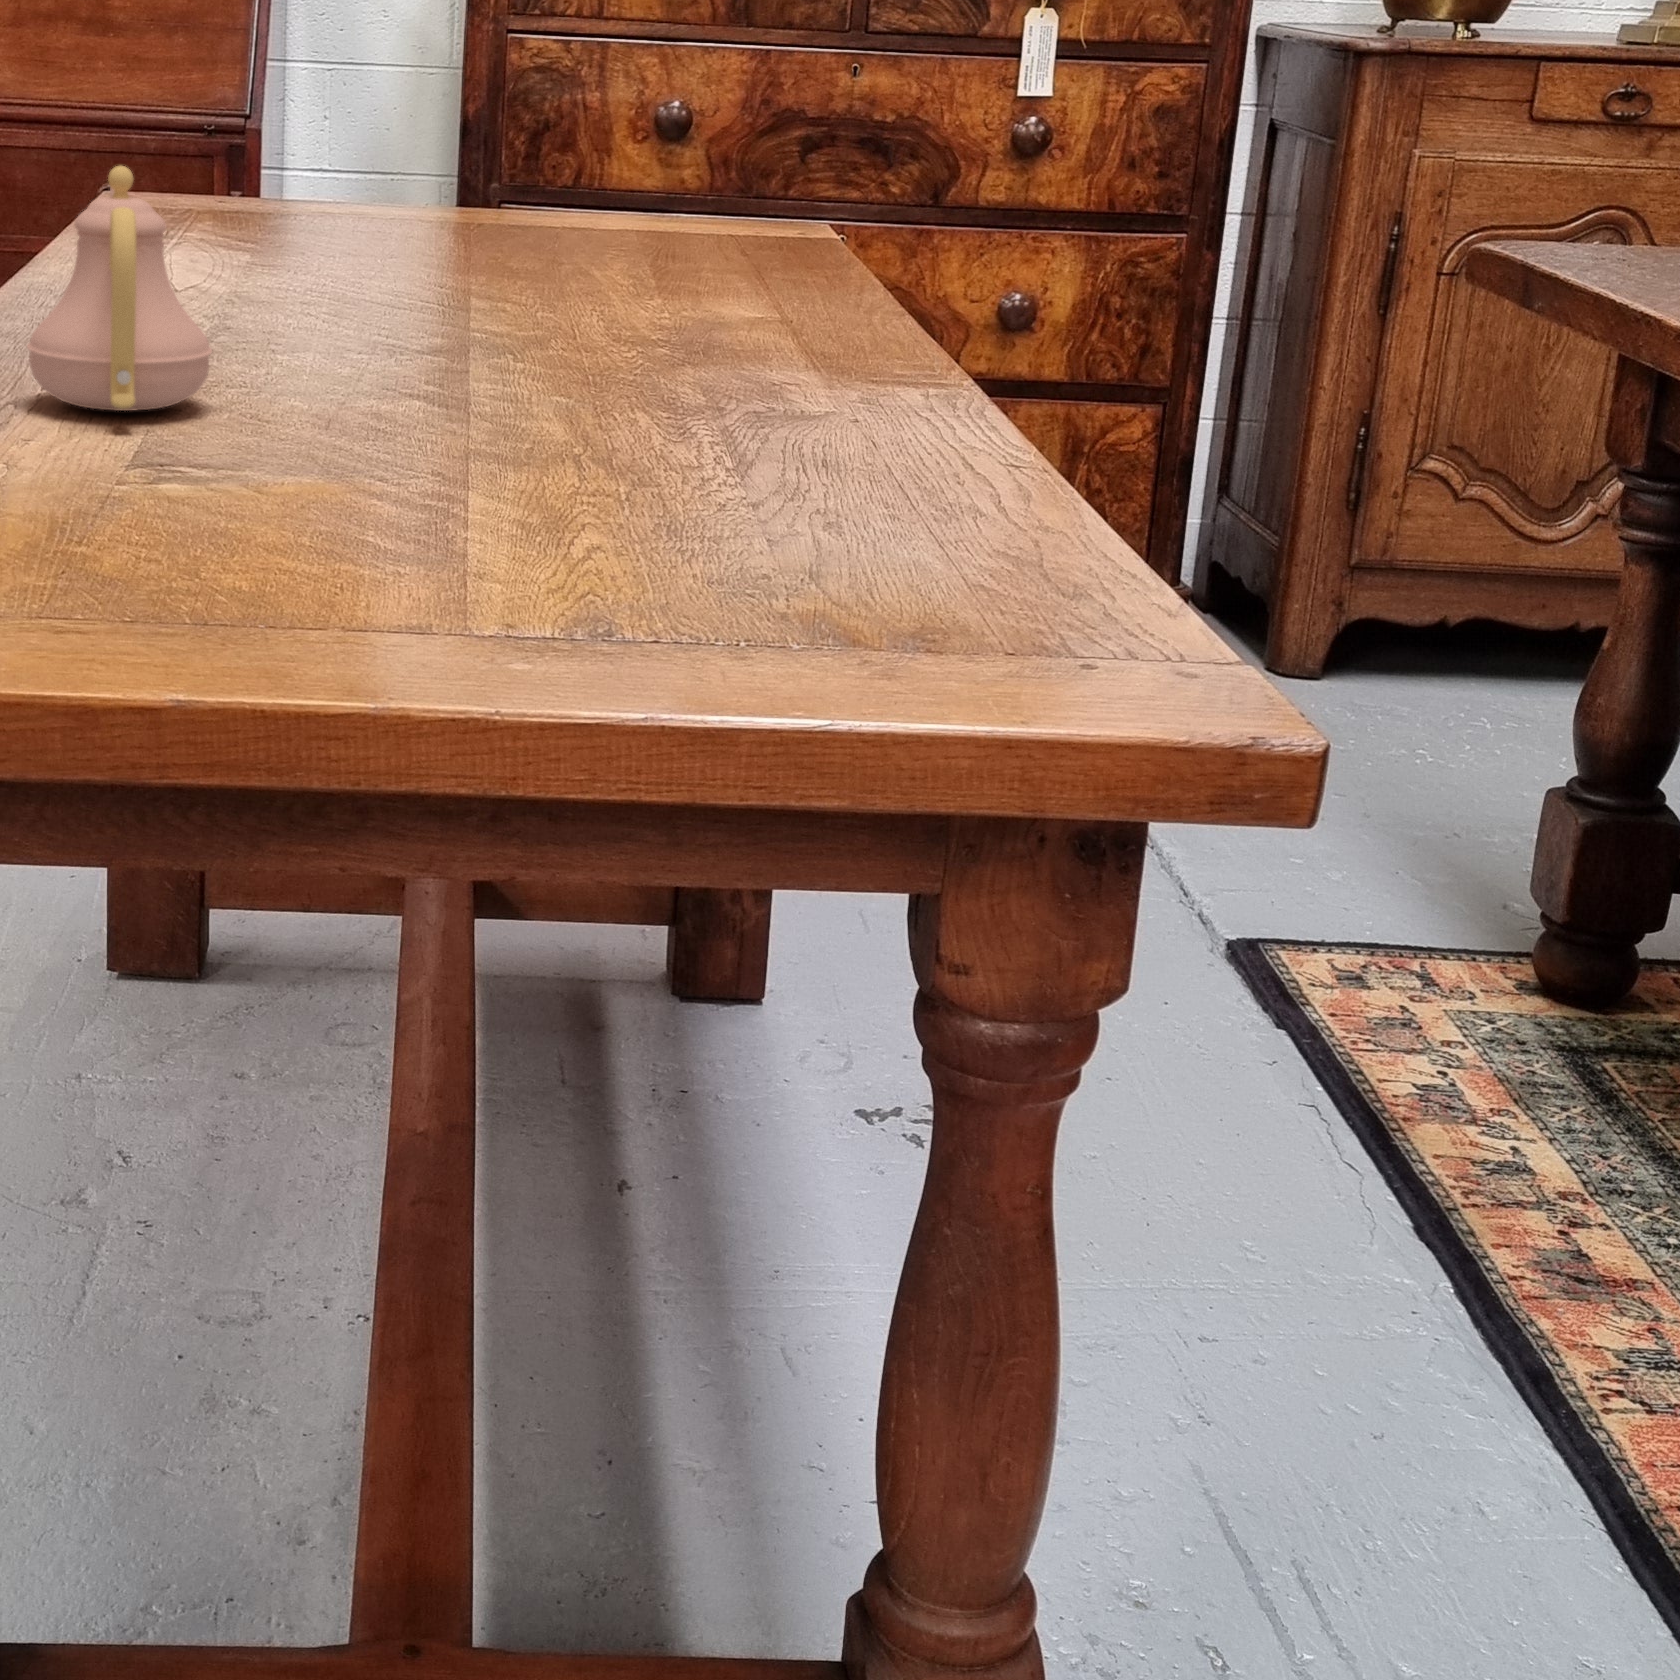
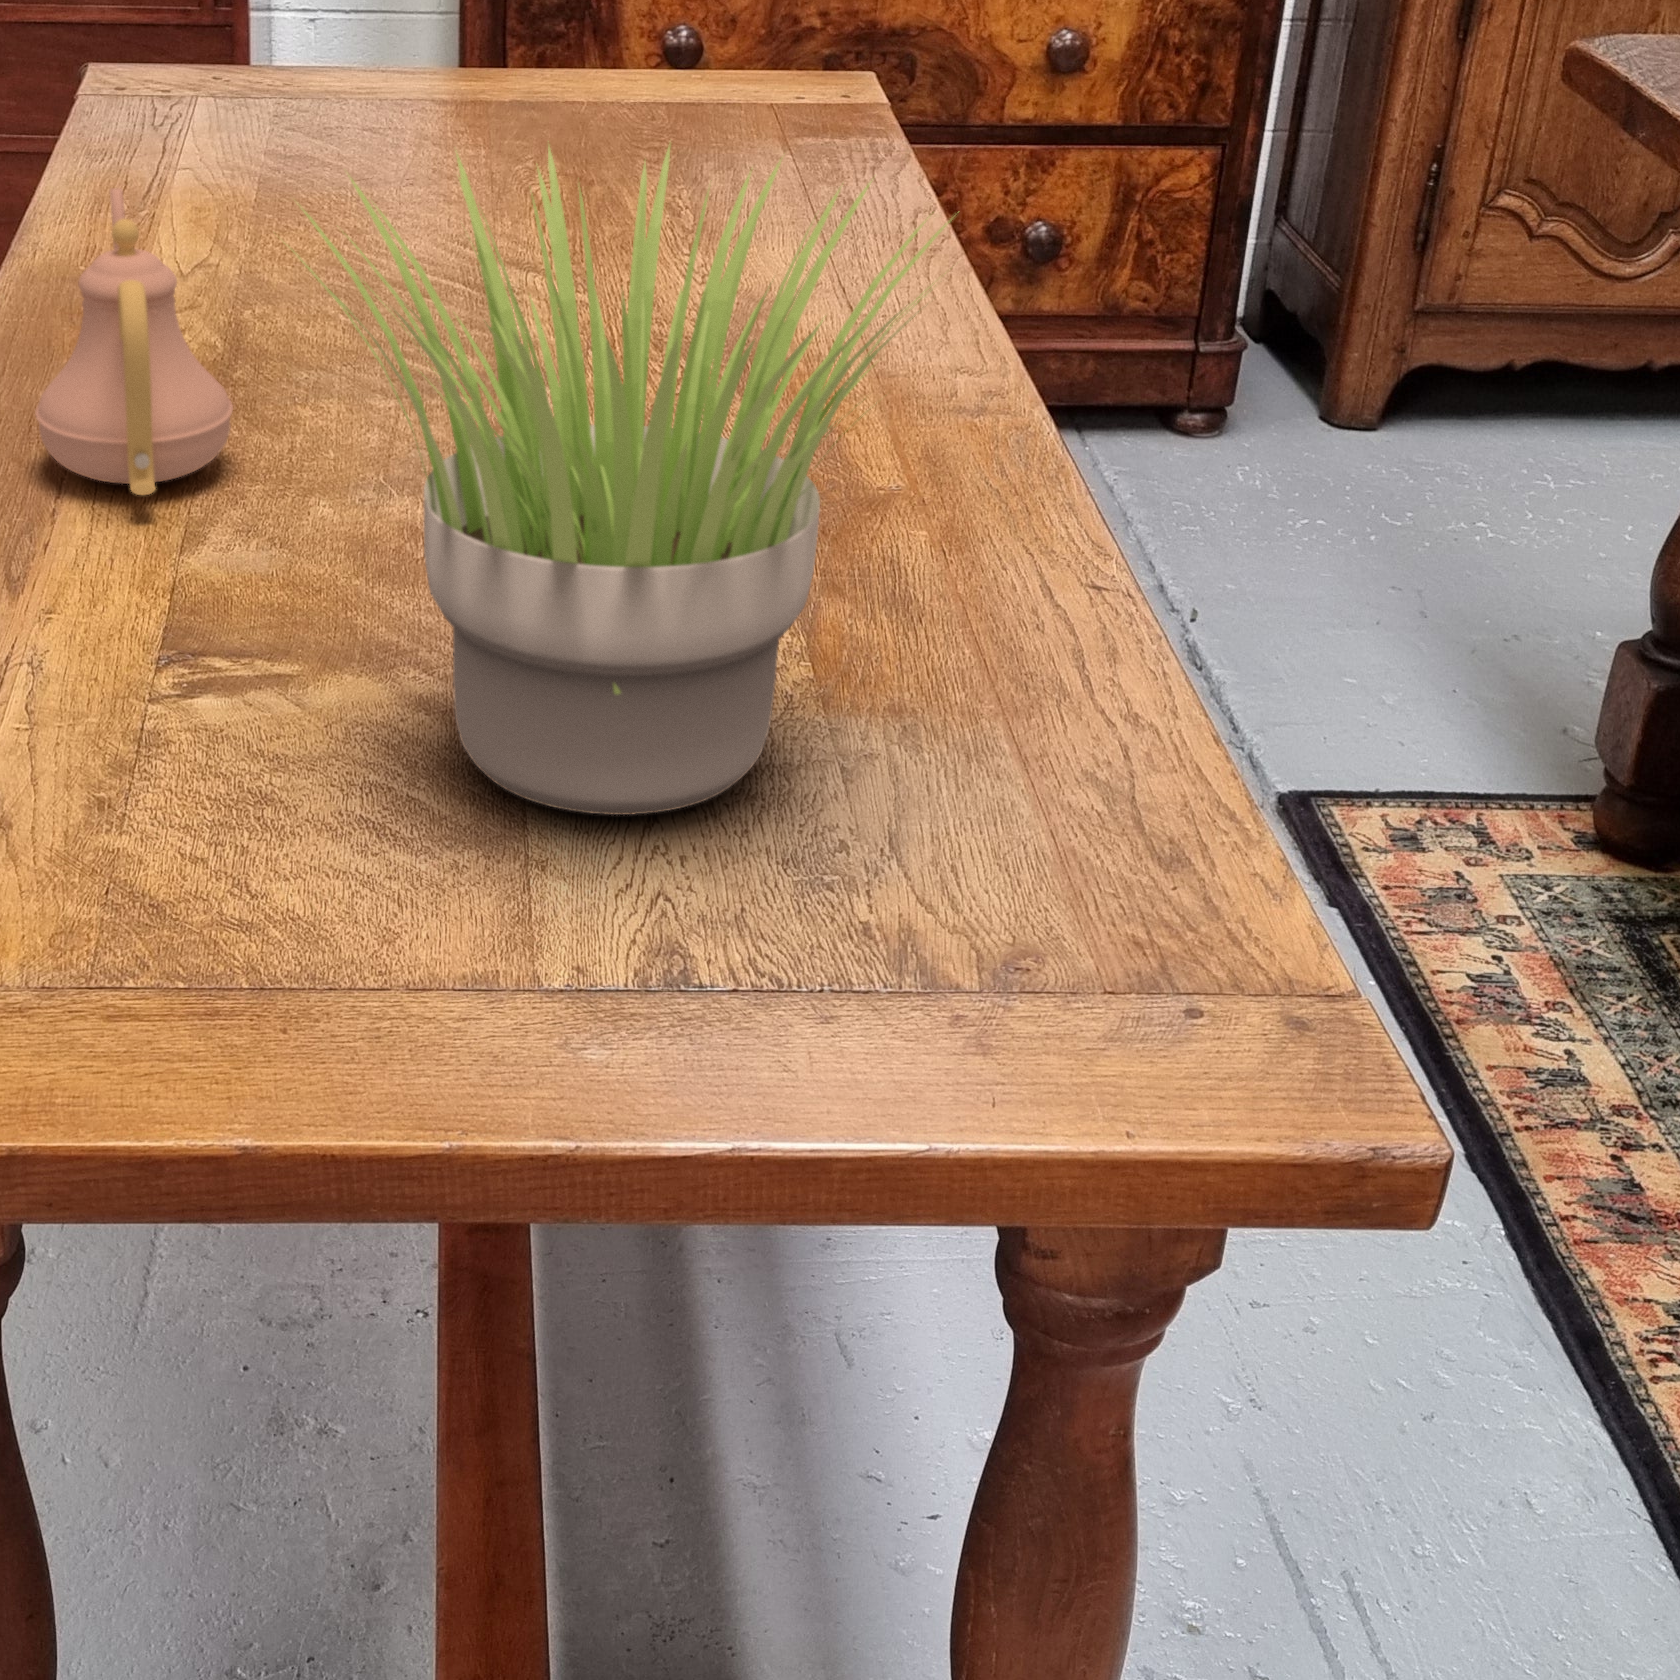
potted plant: none [248,19,881,595] -> present [284,147,950,815]

